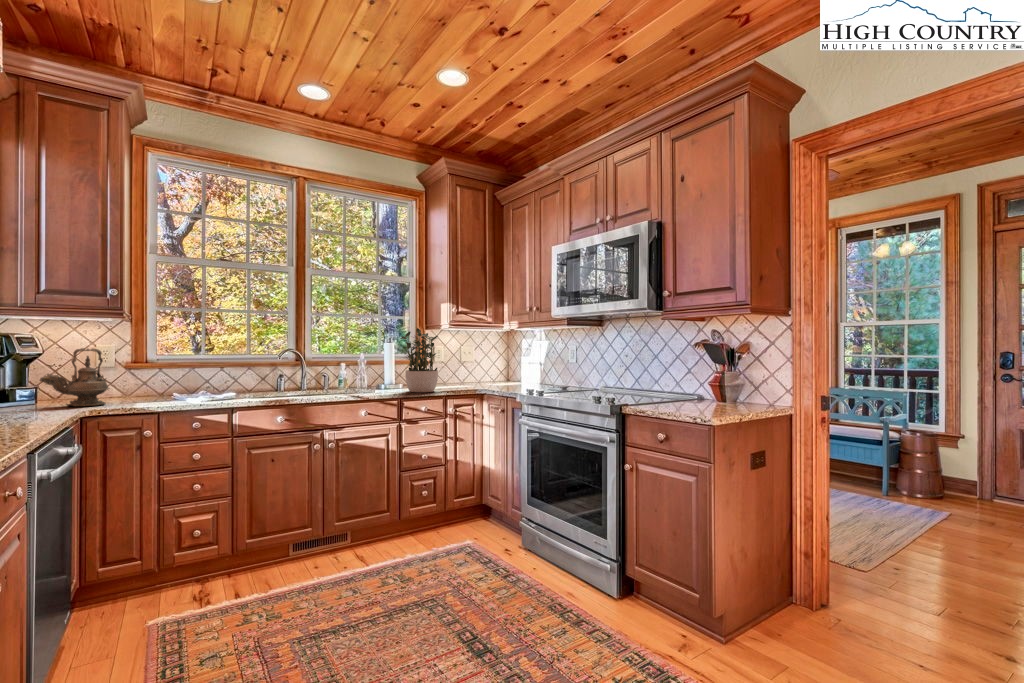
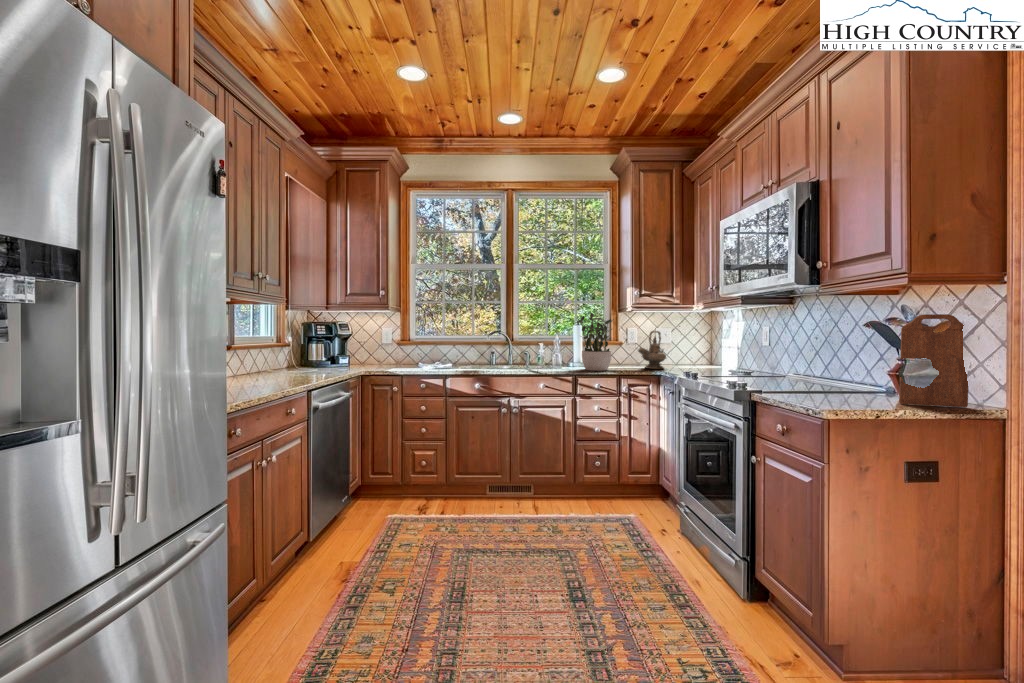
cutting board: none [716,333,755,403] -> present [899,314,968,407]
teapot: present [40,348,109,406] -> present [638,331,666,369]

